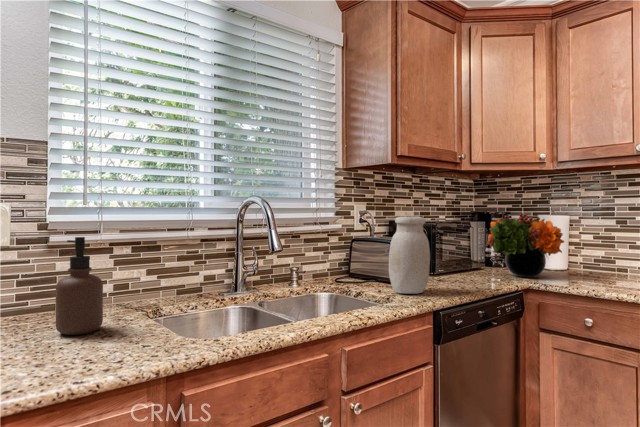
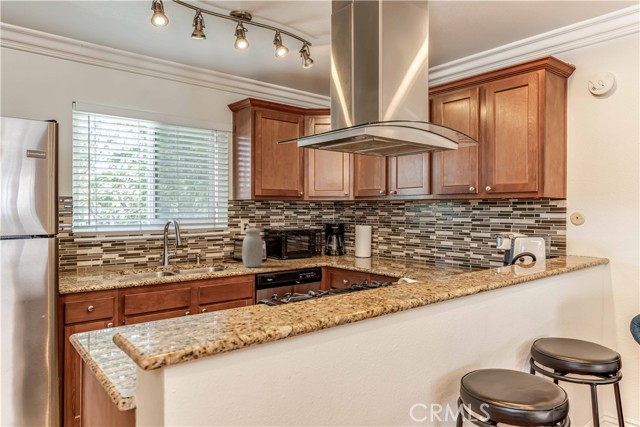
flower arrangement: present [487,213,564,277] -> none [312,225,353,261]
soap dispenser: present [56,237,103,335] -> none [79,239,98,278]

